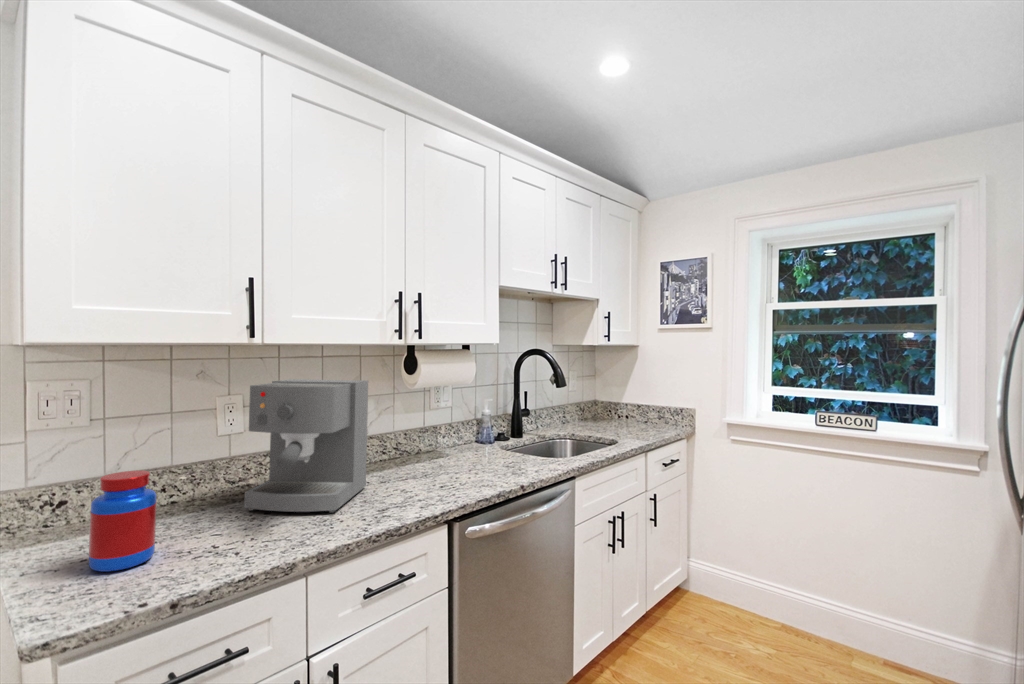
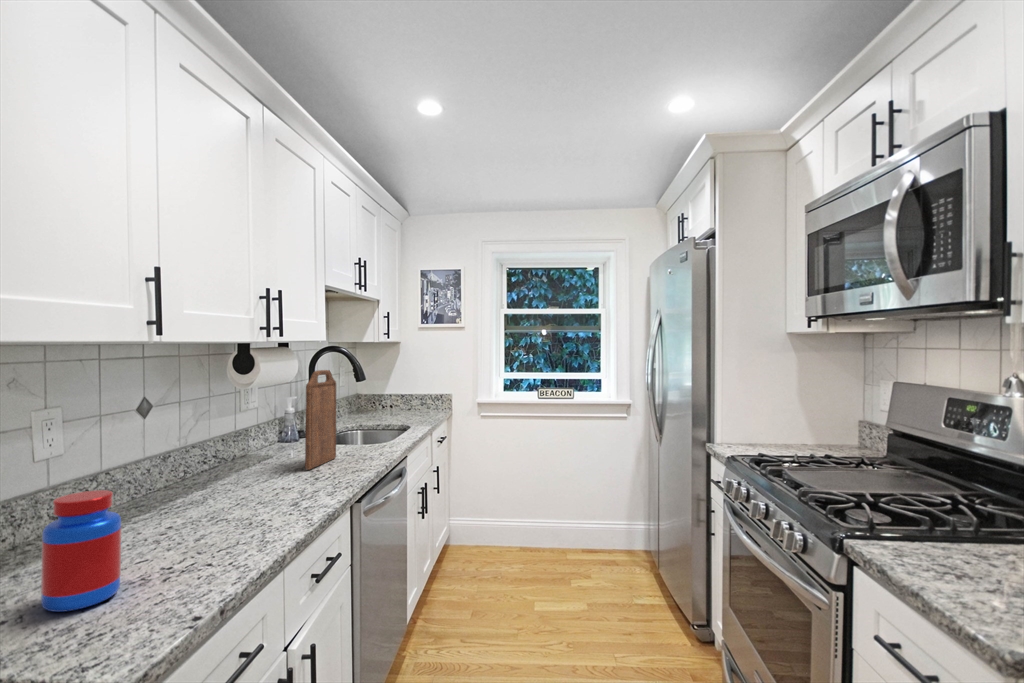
cutting board: none [449,374,496,475] -> present [305,370,336,470]
coffee maker: present [244,379,368,513] -> none [131,380,253,535]

